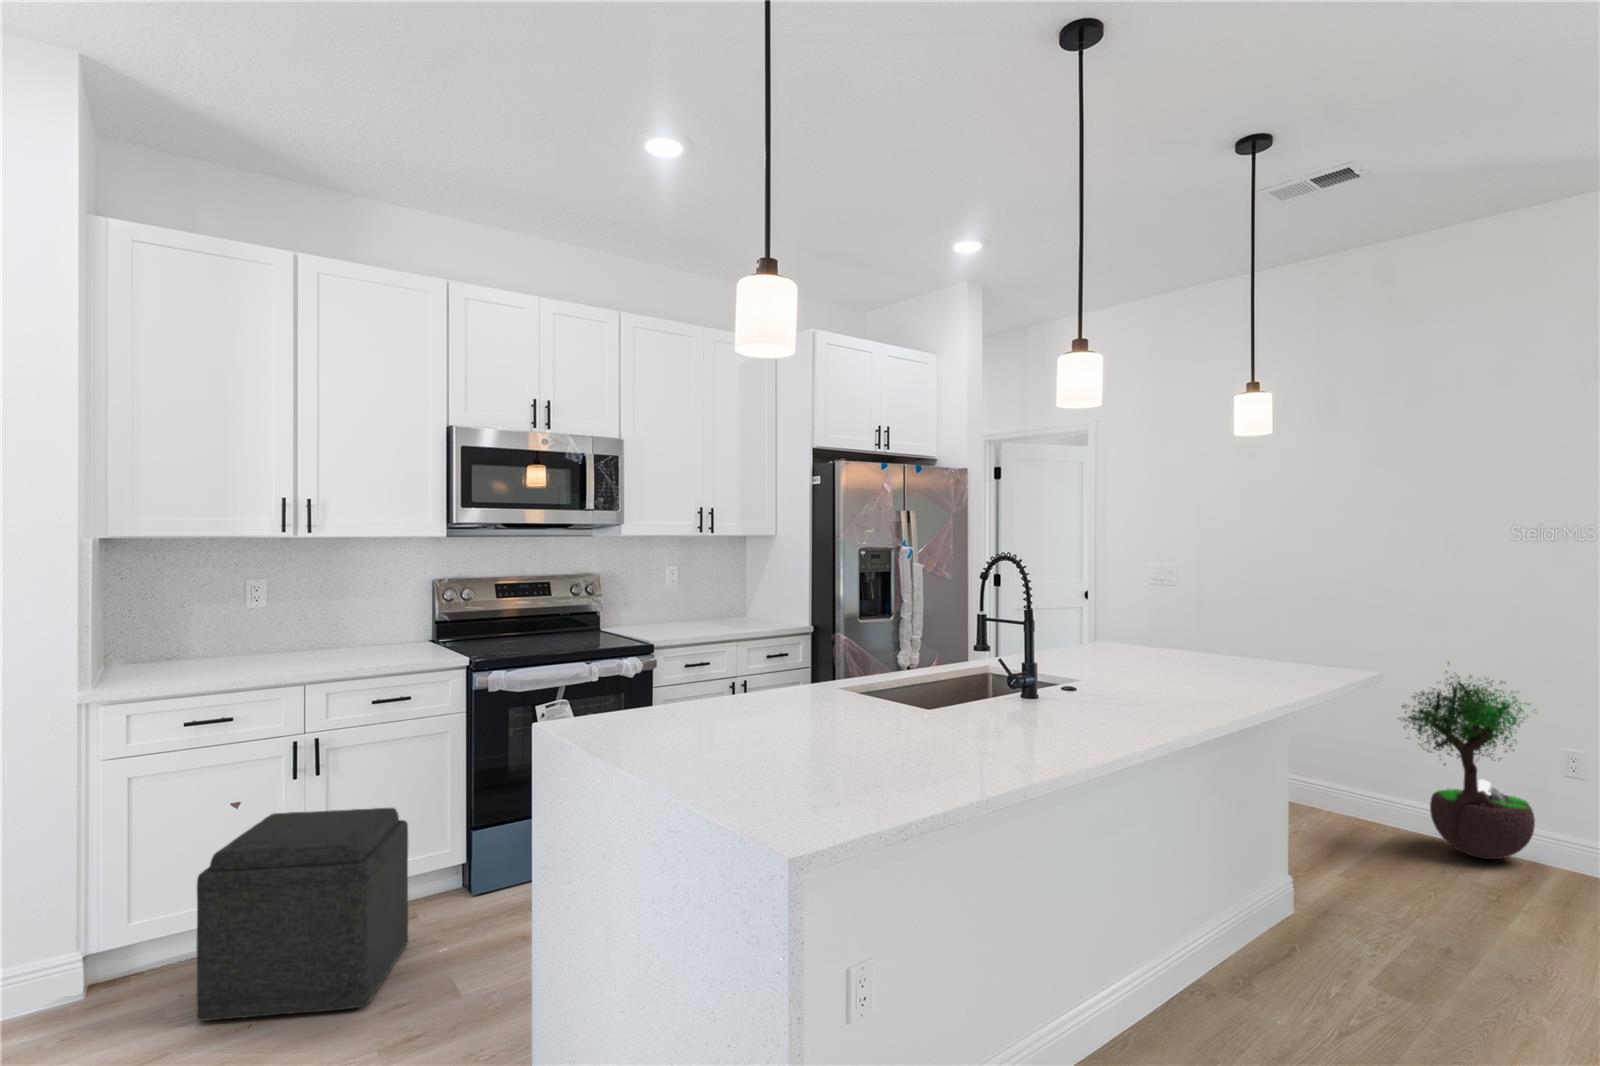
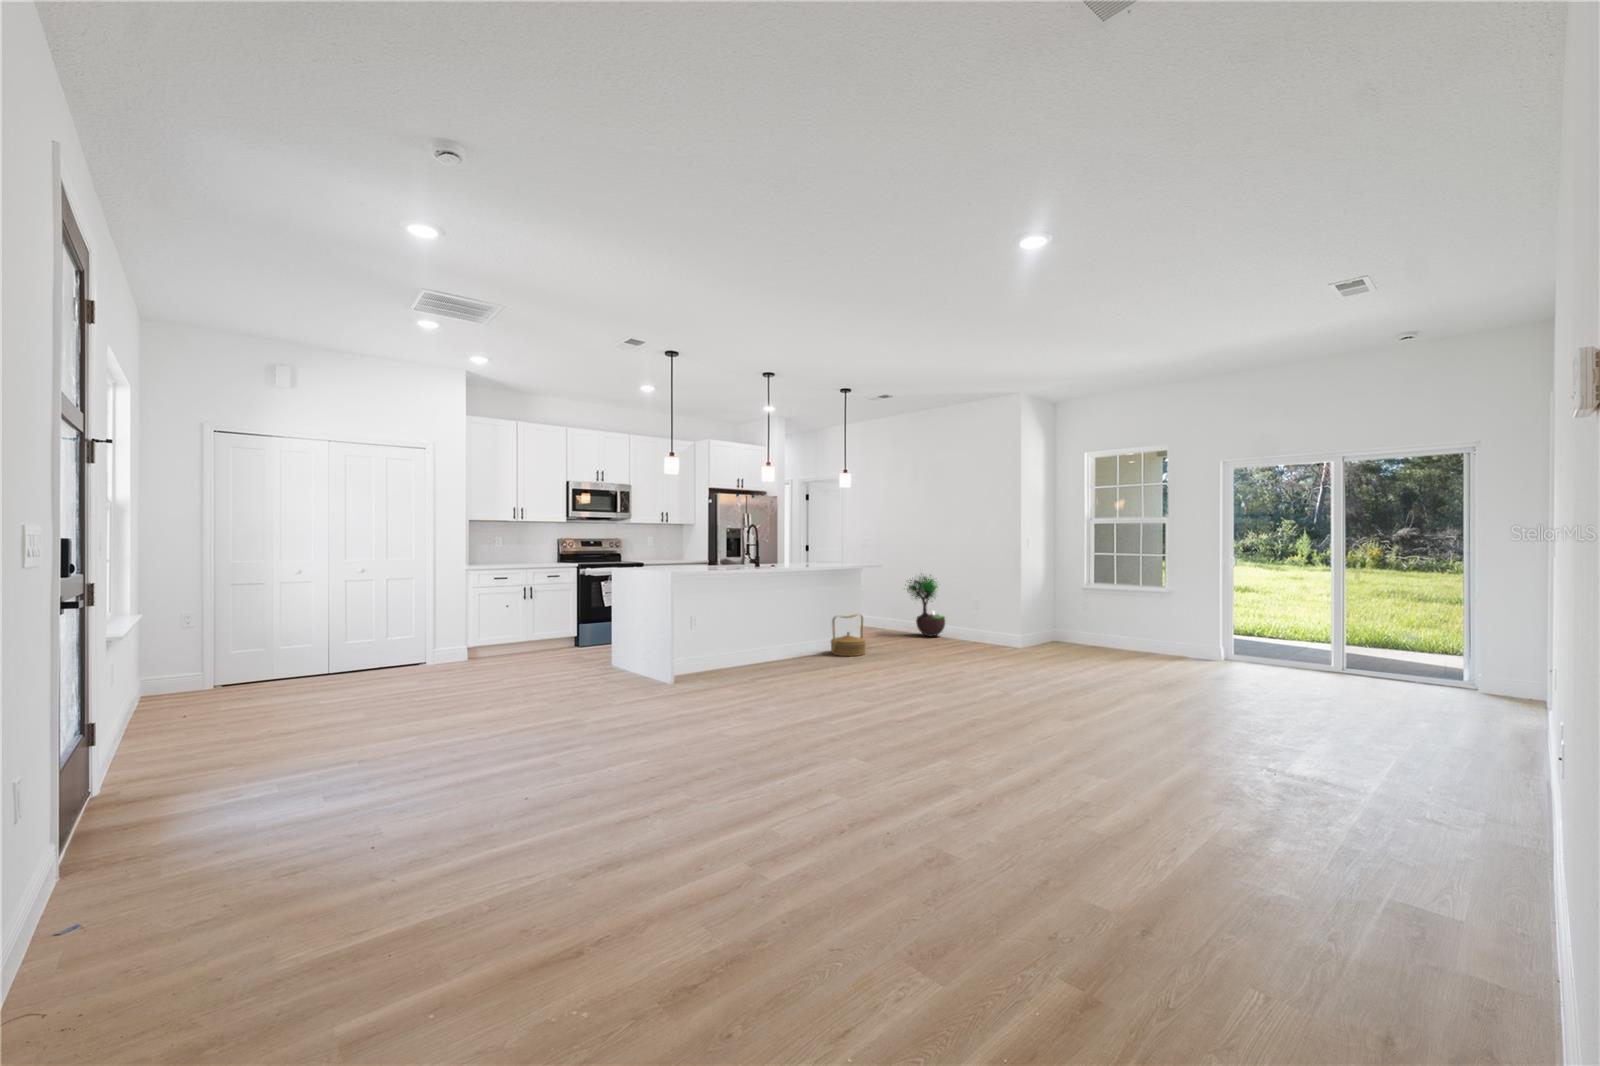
ottoman: present [196,808,408,1021] -> none [513,606,565,658]
woven basket: none [1294,845,1444,1025] -> present [831,614,866,656]

